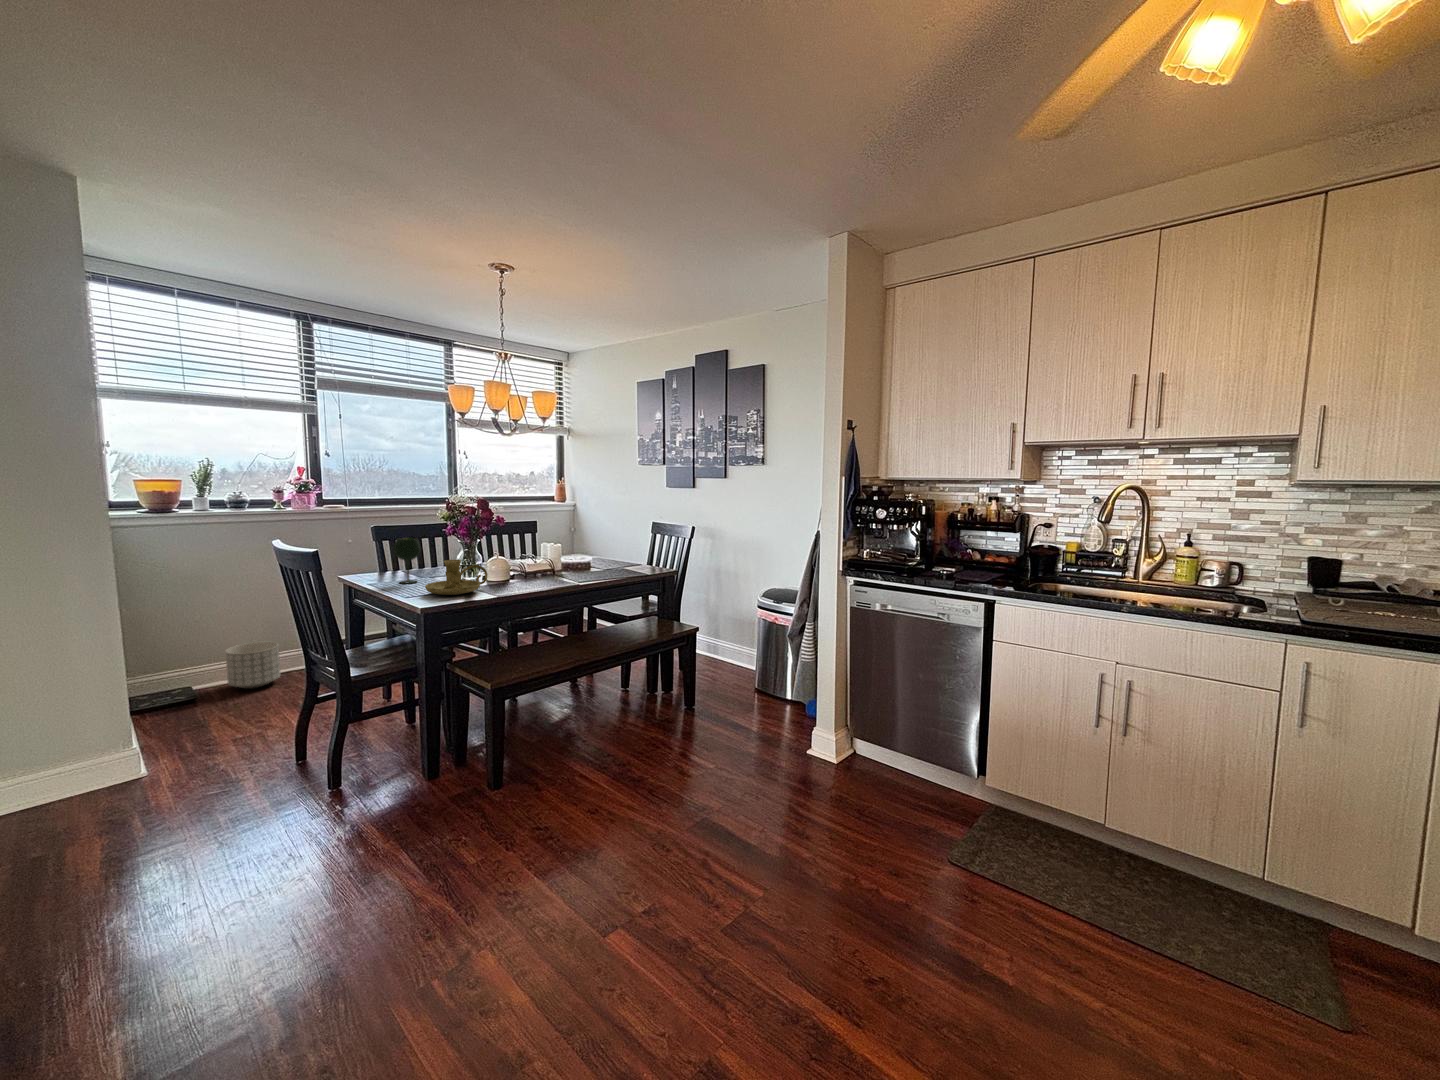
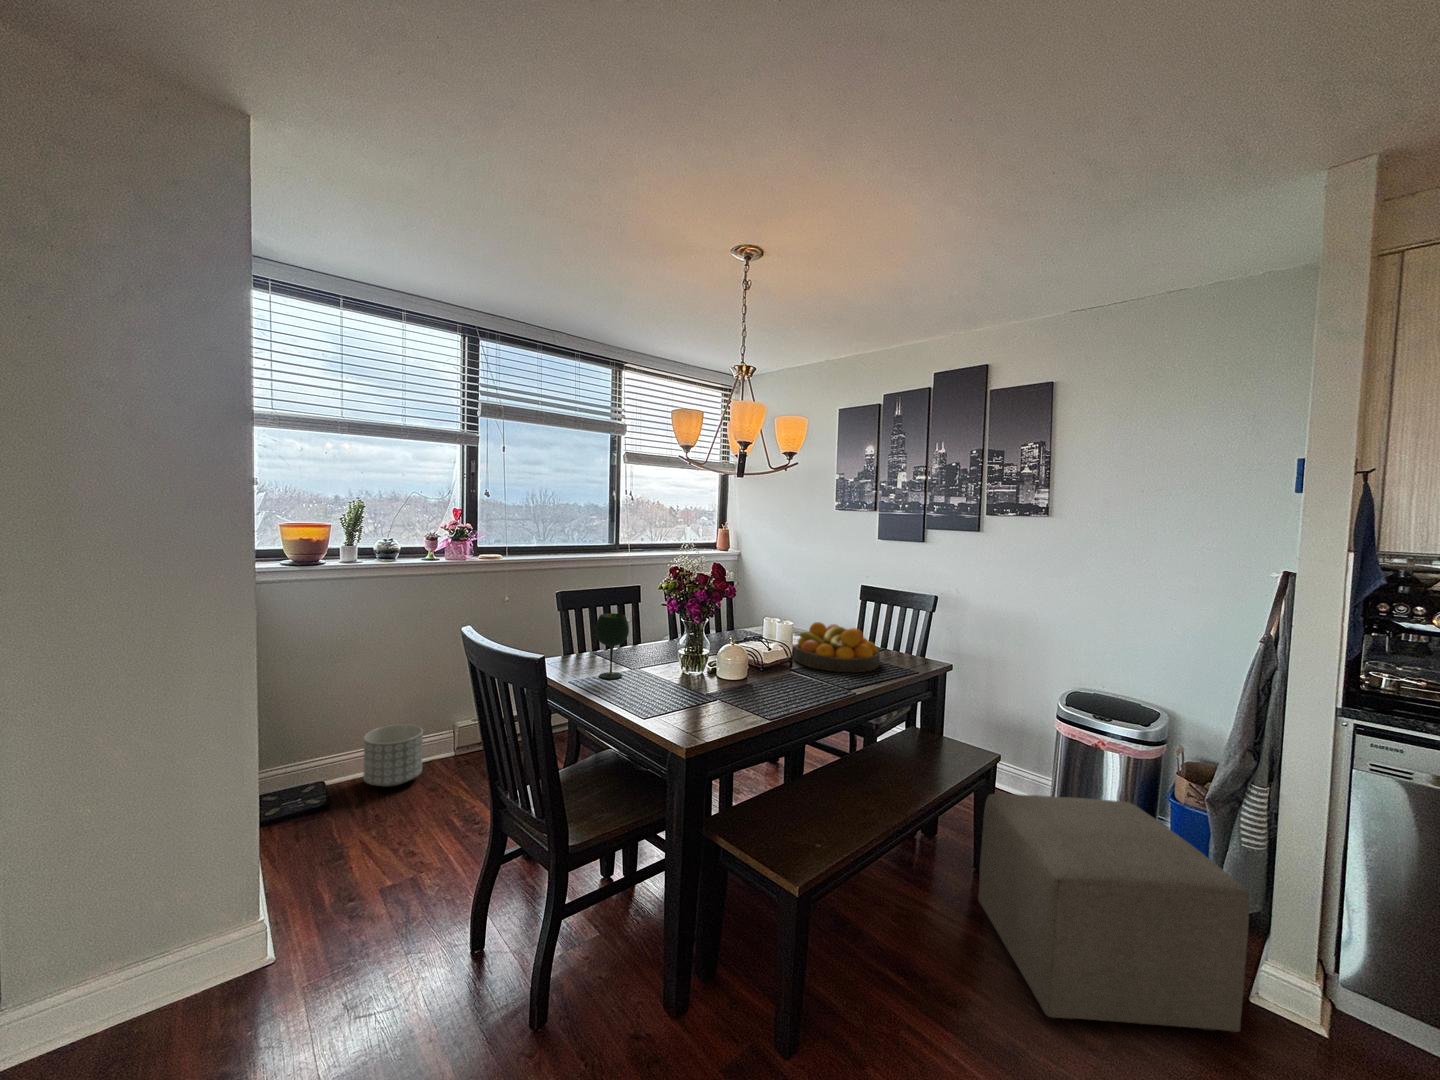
fruit bowl: none [560,543,623,575] -> present [794,622,880,672]
candle holder: present [425,560,488,595] -> none [654,655,730,711]
ottoman: none [674,647,789,766] -> present [978,794,1249,1032]

